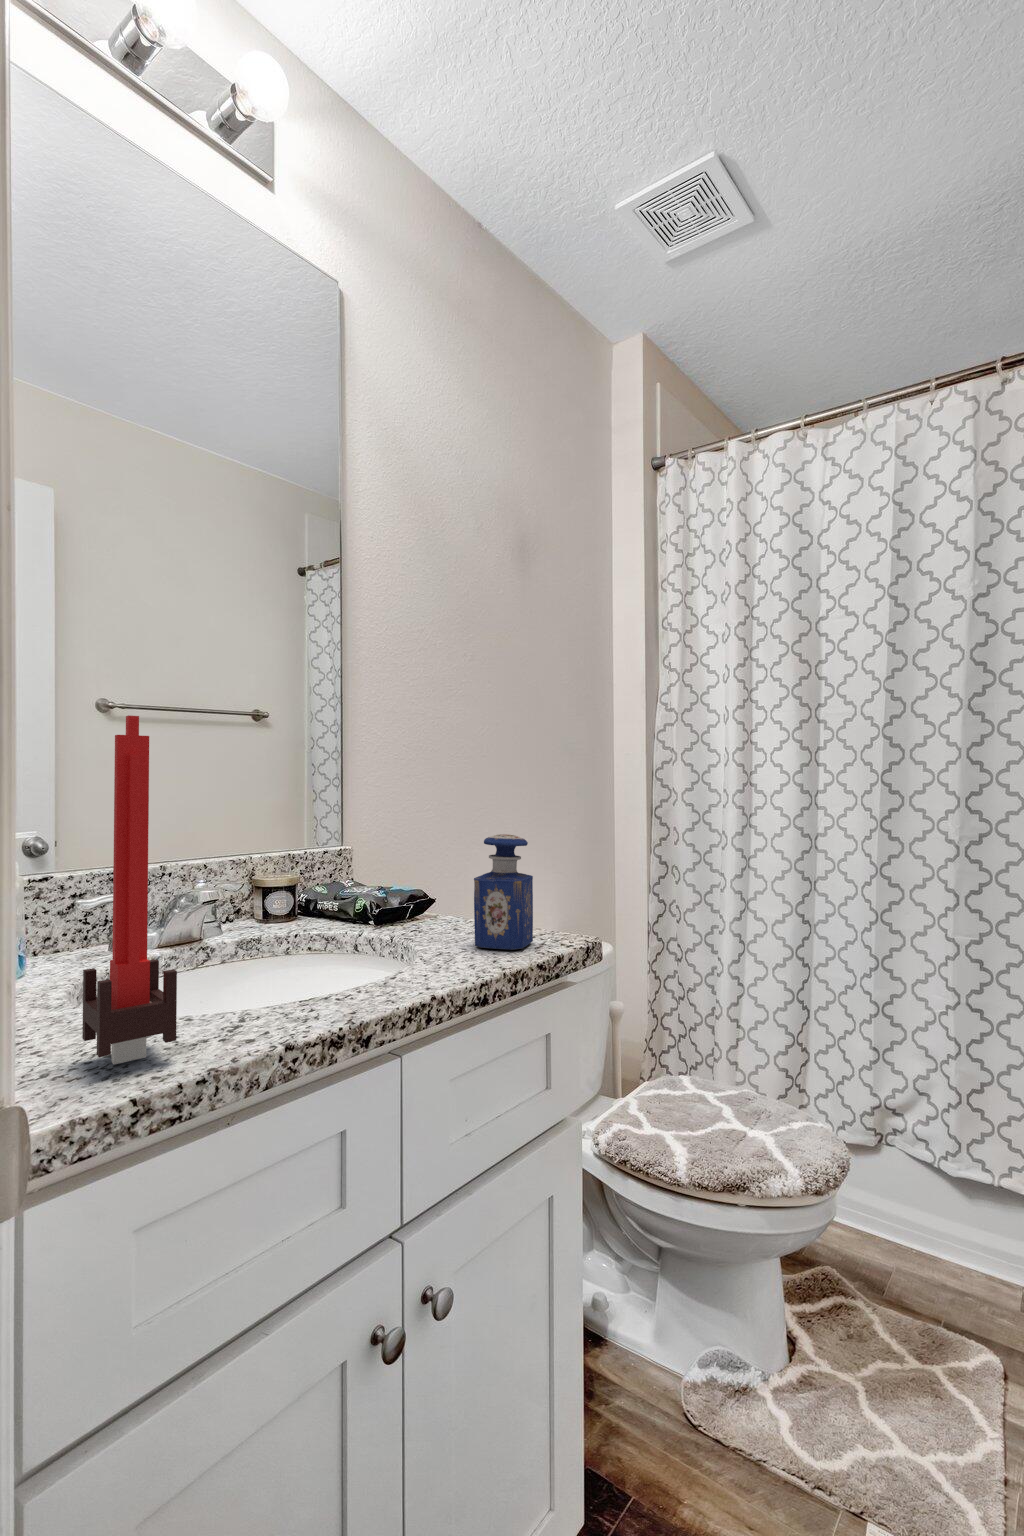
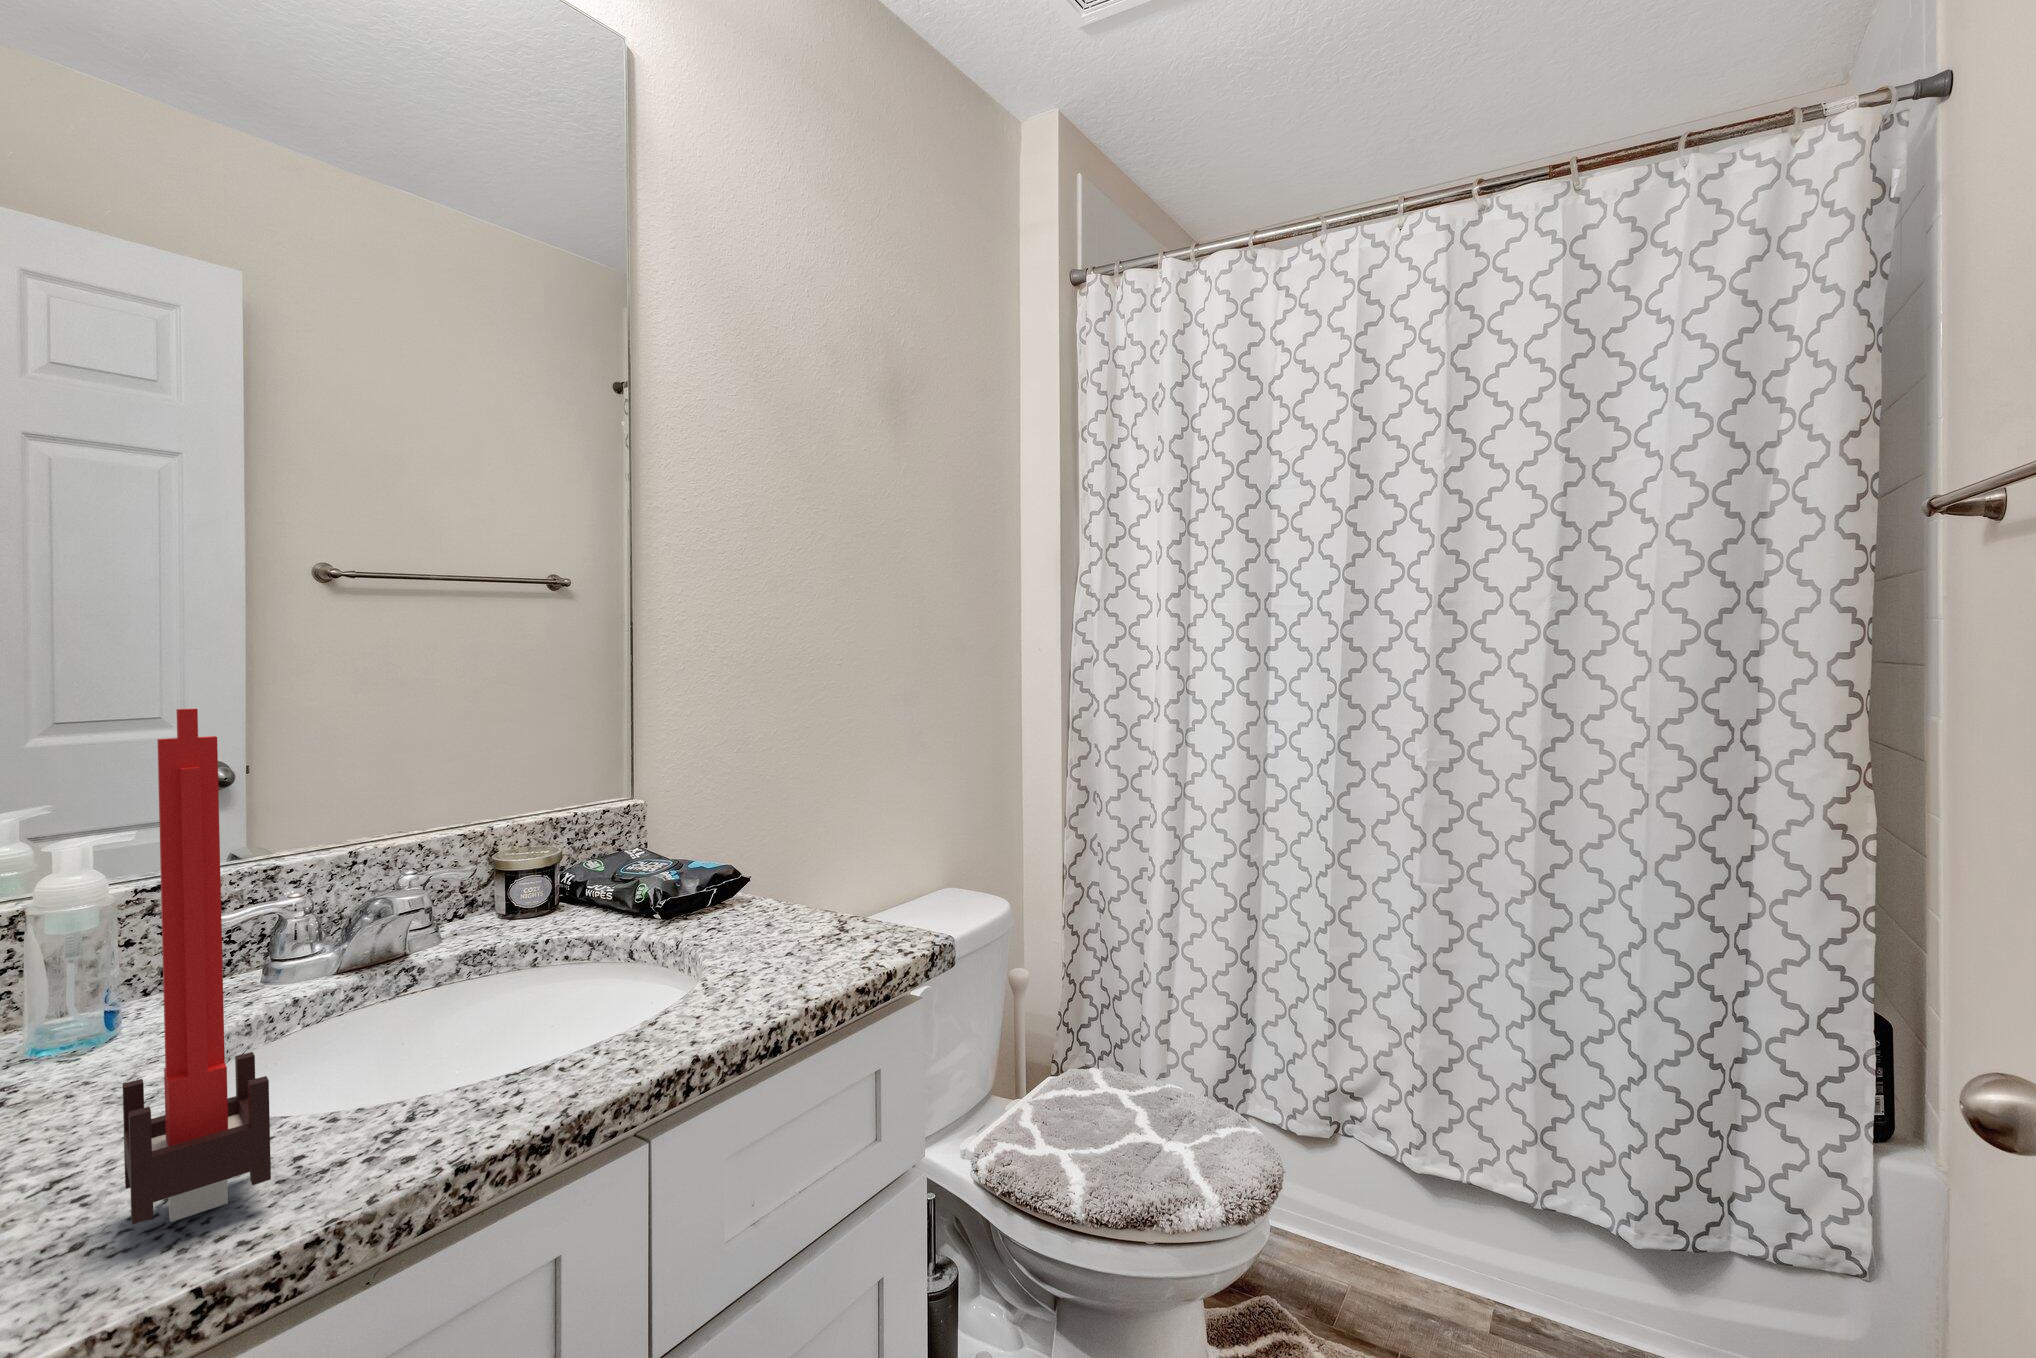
perfume bottle: present [474,834,533,950] -> none [786,804,869,959]

